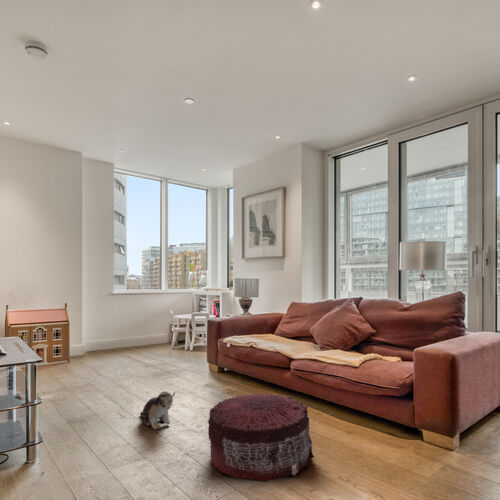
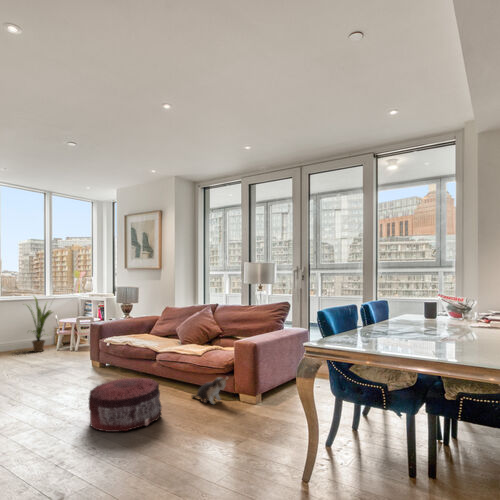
house plant: none [136,287,172,349] -> present [28,297,52,352]
plush toy: present [140,392,175,429] -> present [192,377,228,405]

